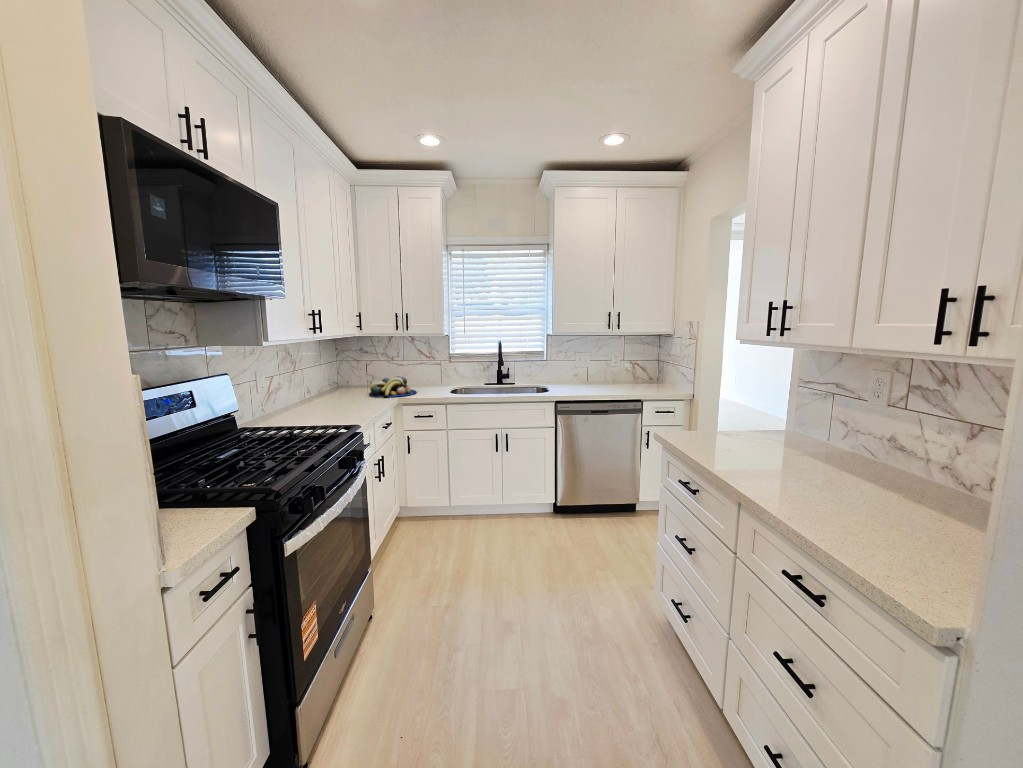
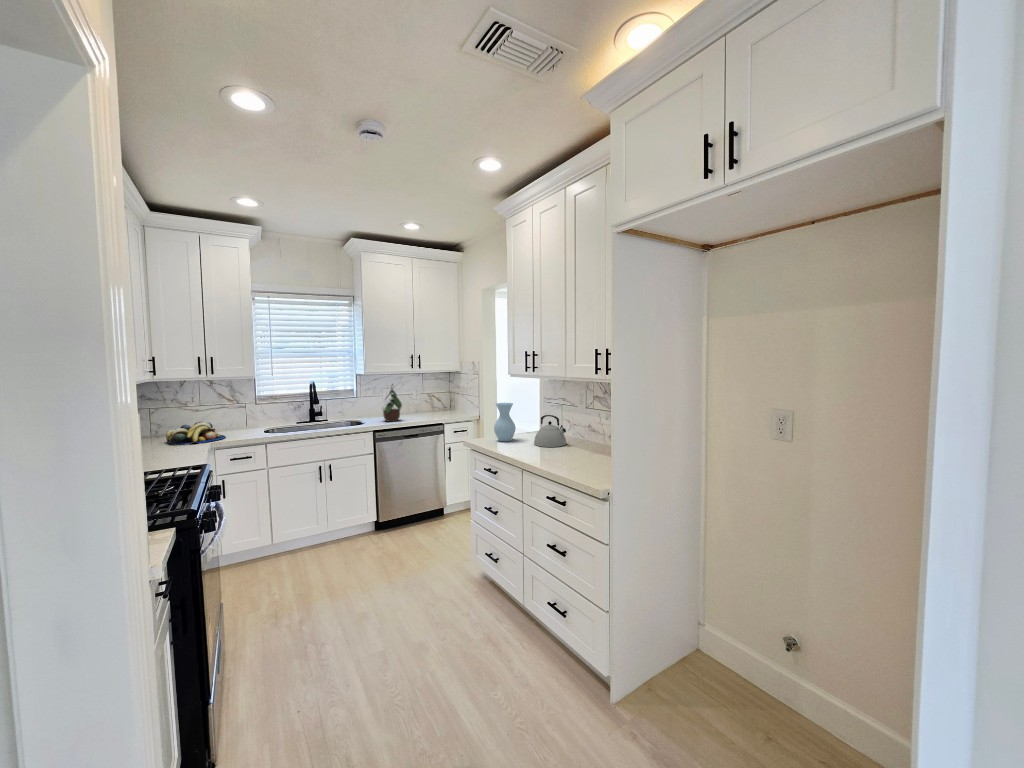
potted plant: none [567,346,594,391] -> present [383,384,402,422]
vase: none [700,384,738,445] -> present [494,403,516,441]
kettle: none [769,413,842,473] -> present [534,415,566,447]

